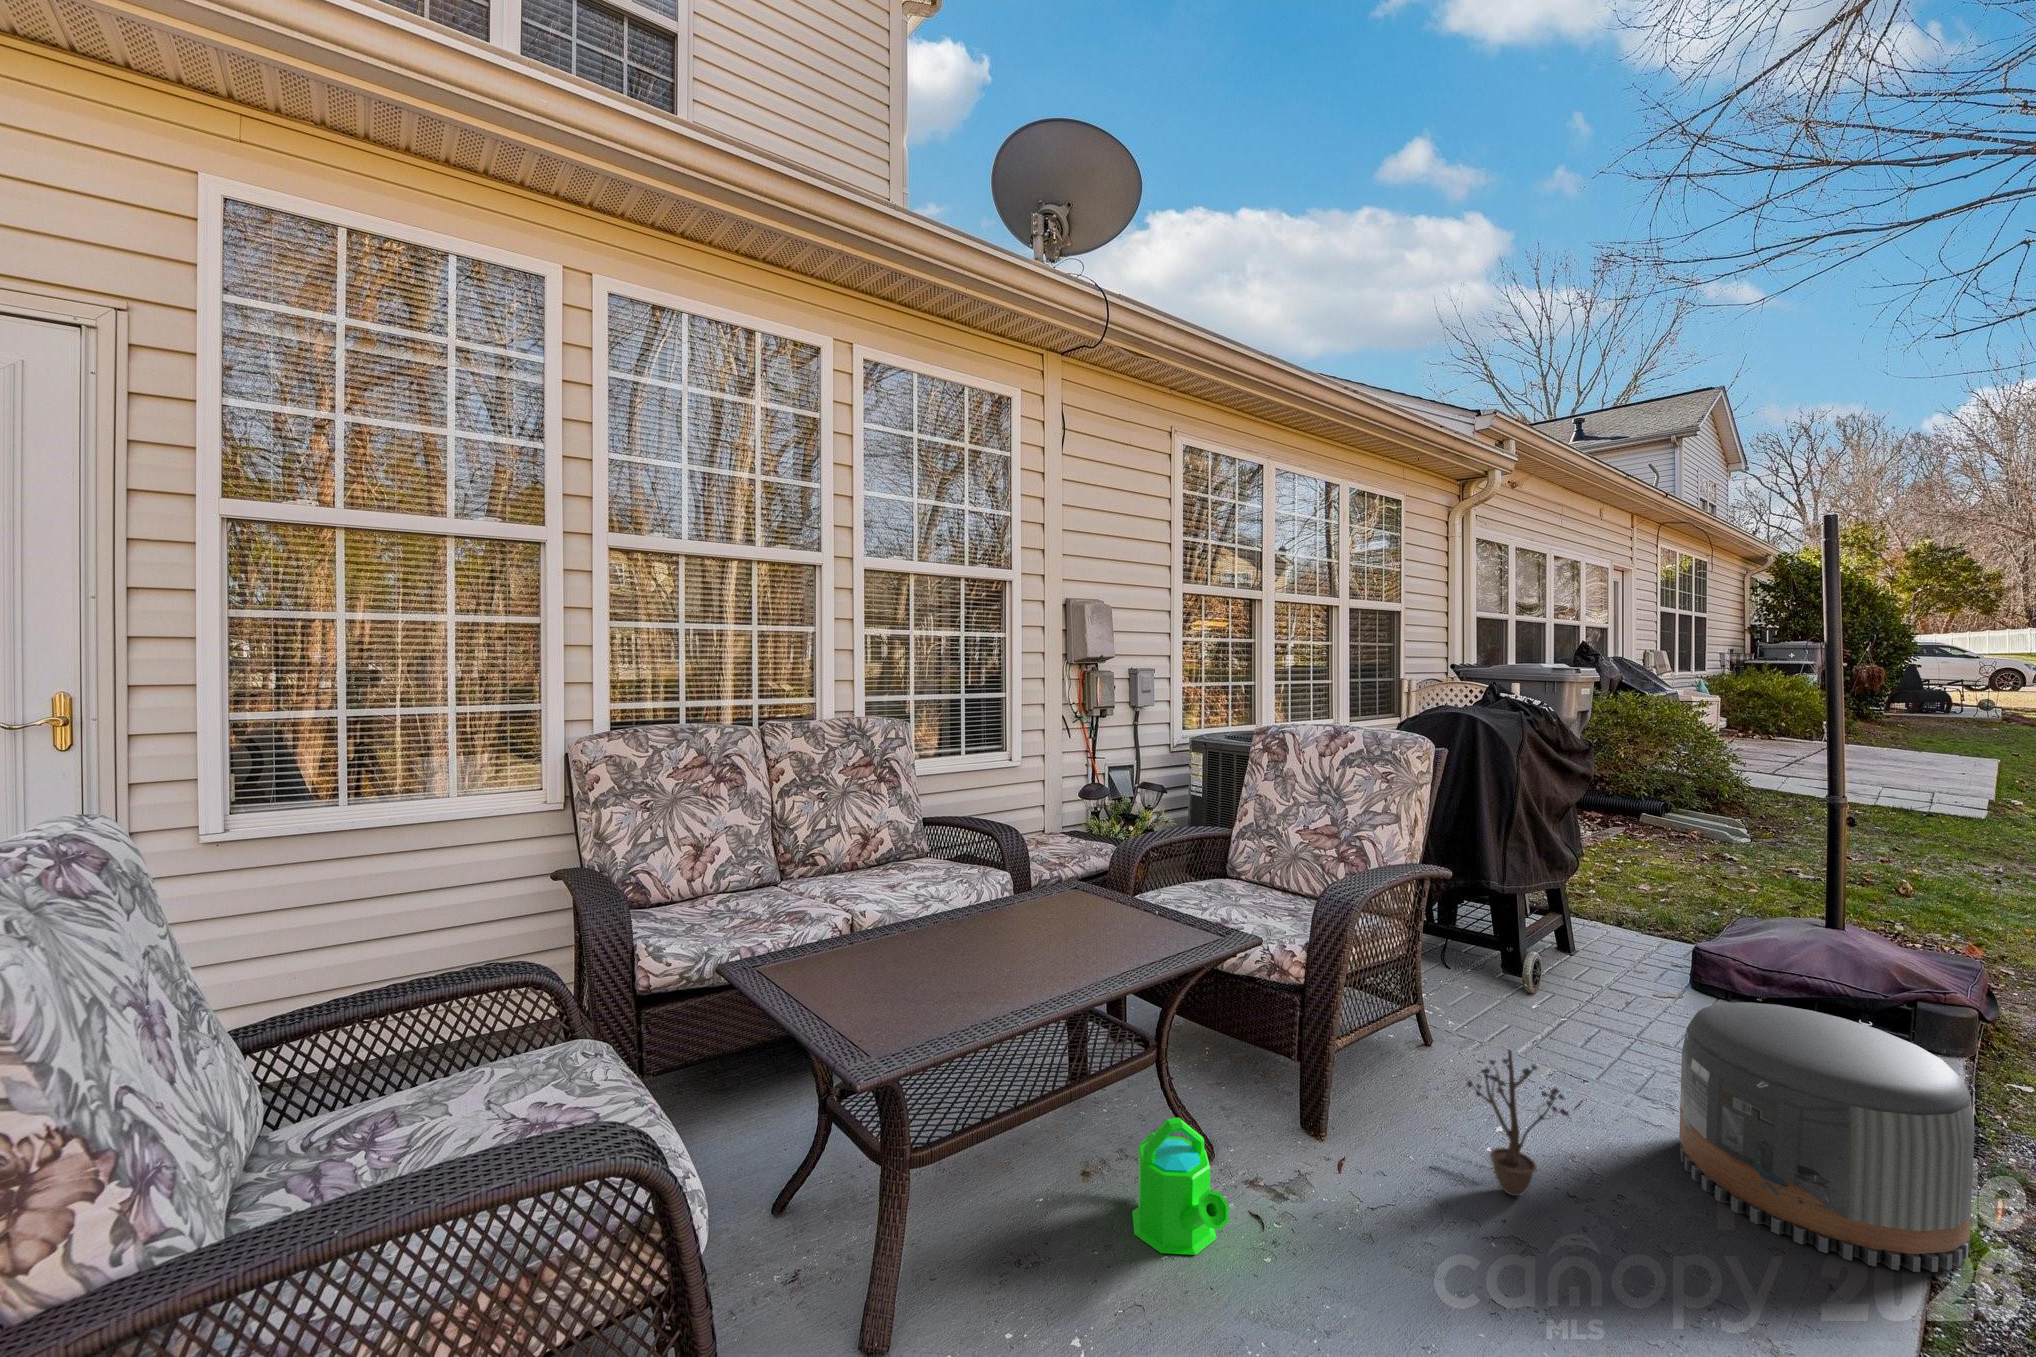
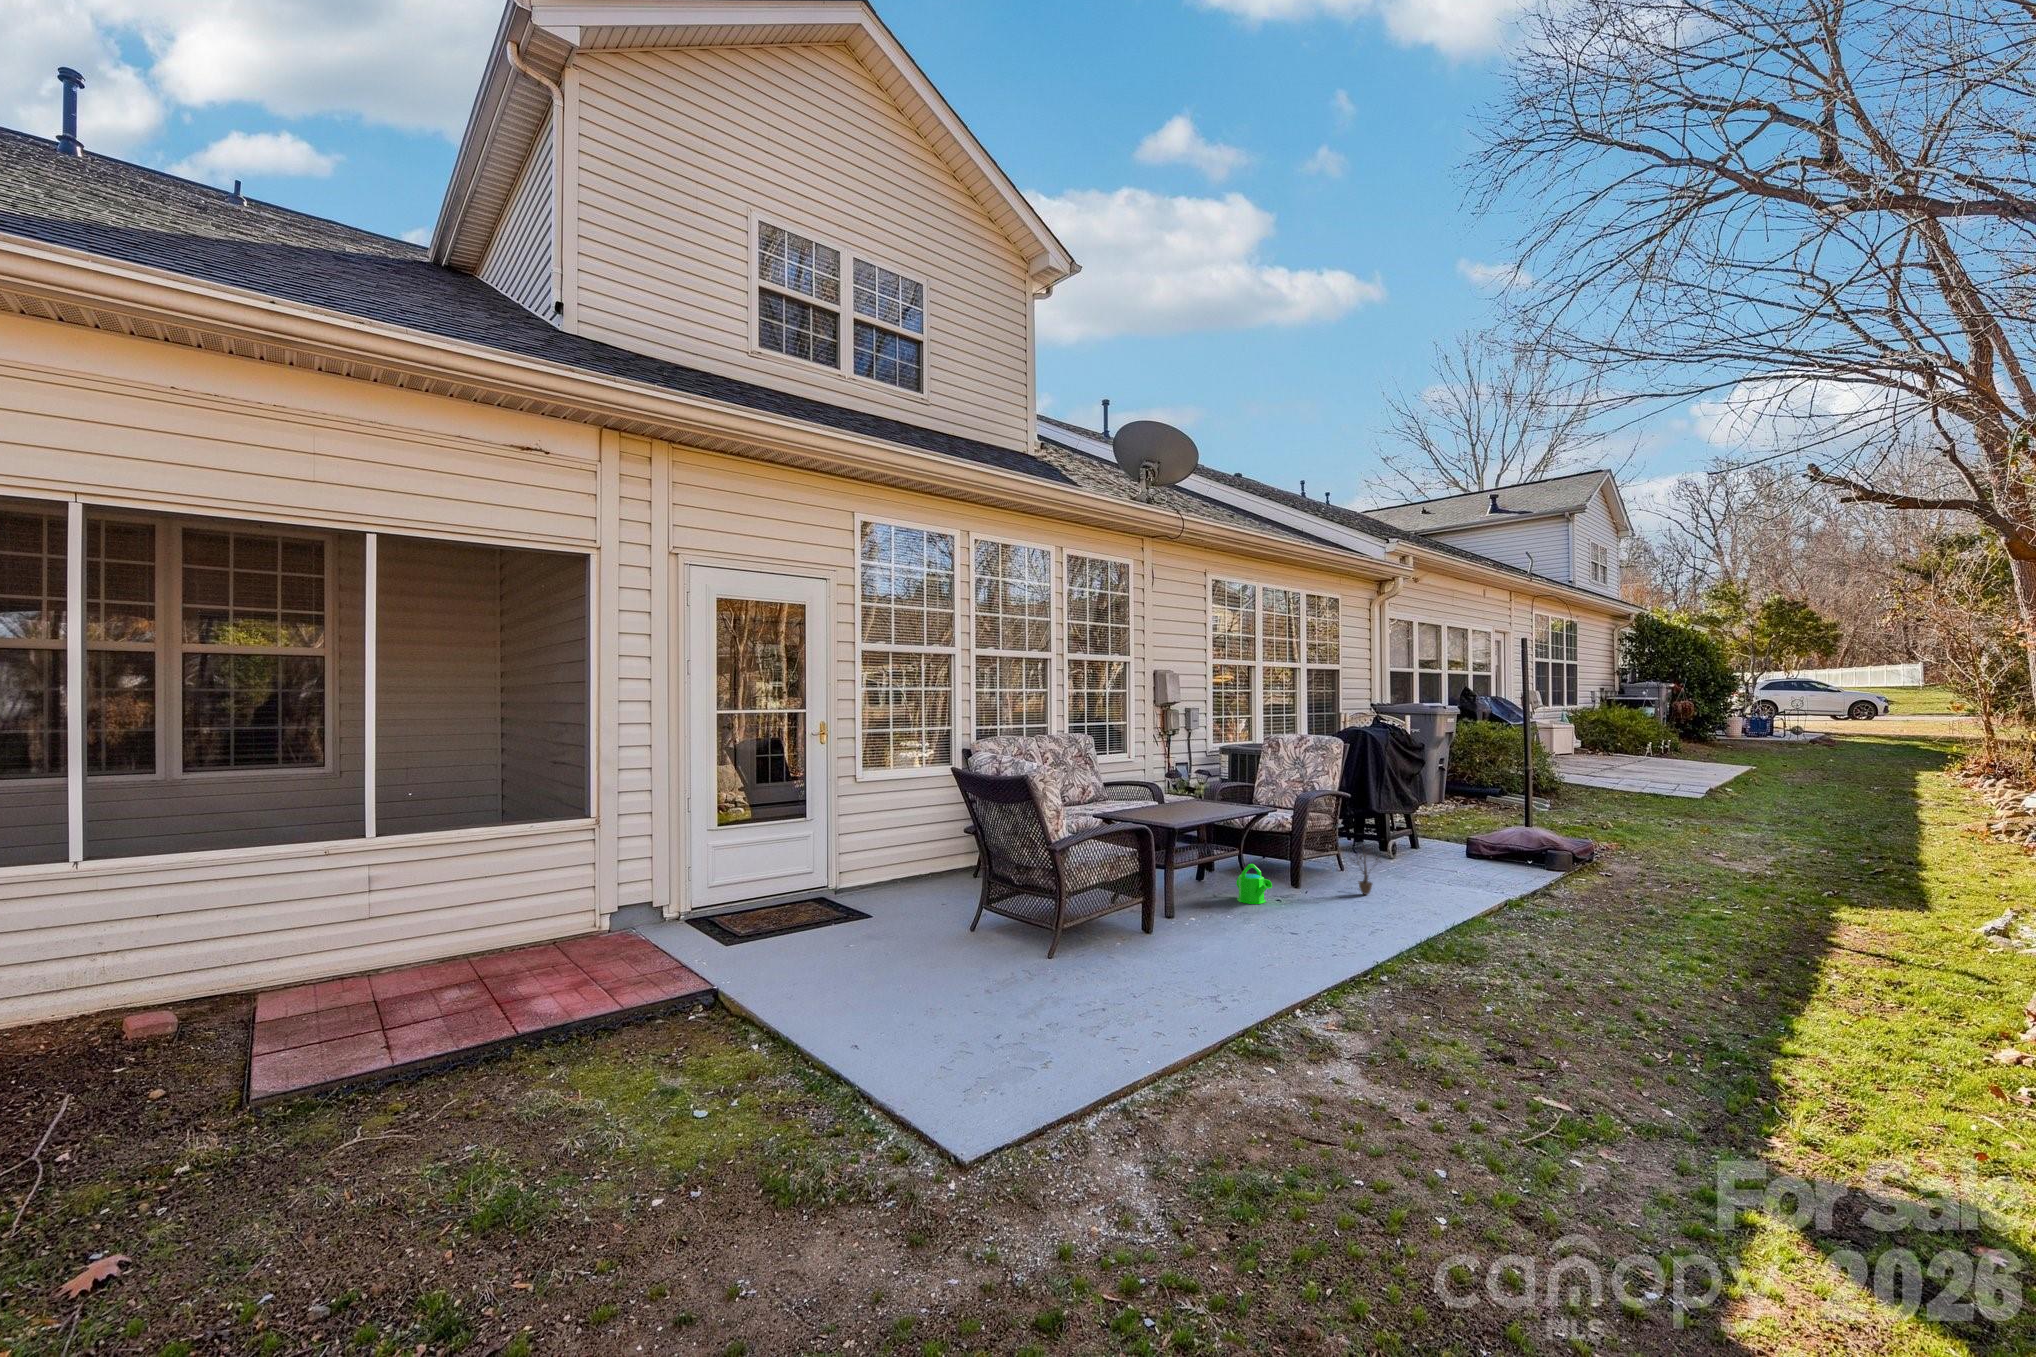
lounge chair: present [1885,664,1953,714] -> none [1715,700,1765,739]
pouf: present [1679,1002,1974,1272] -> none [1427,833,1508,903]

